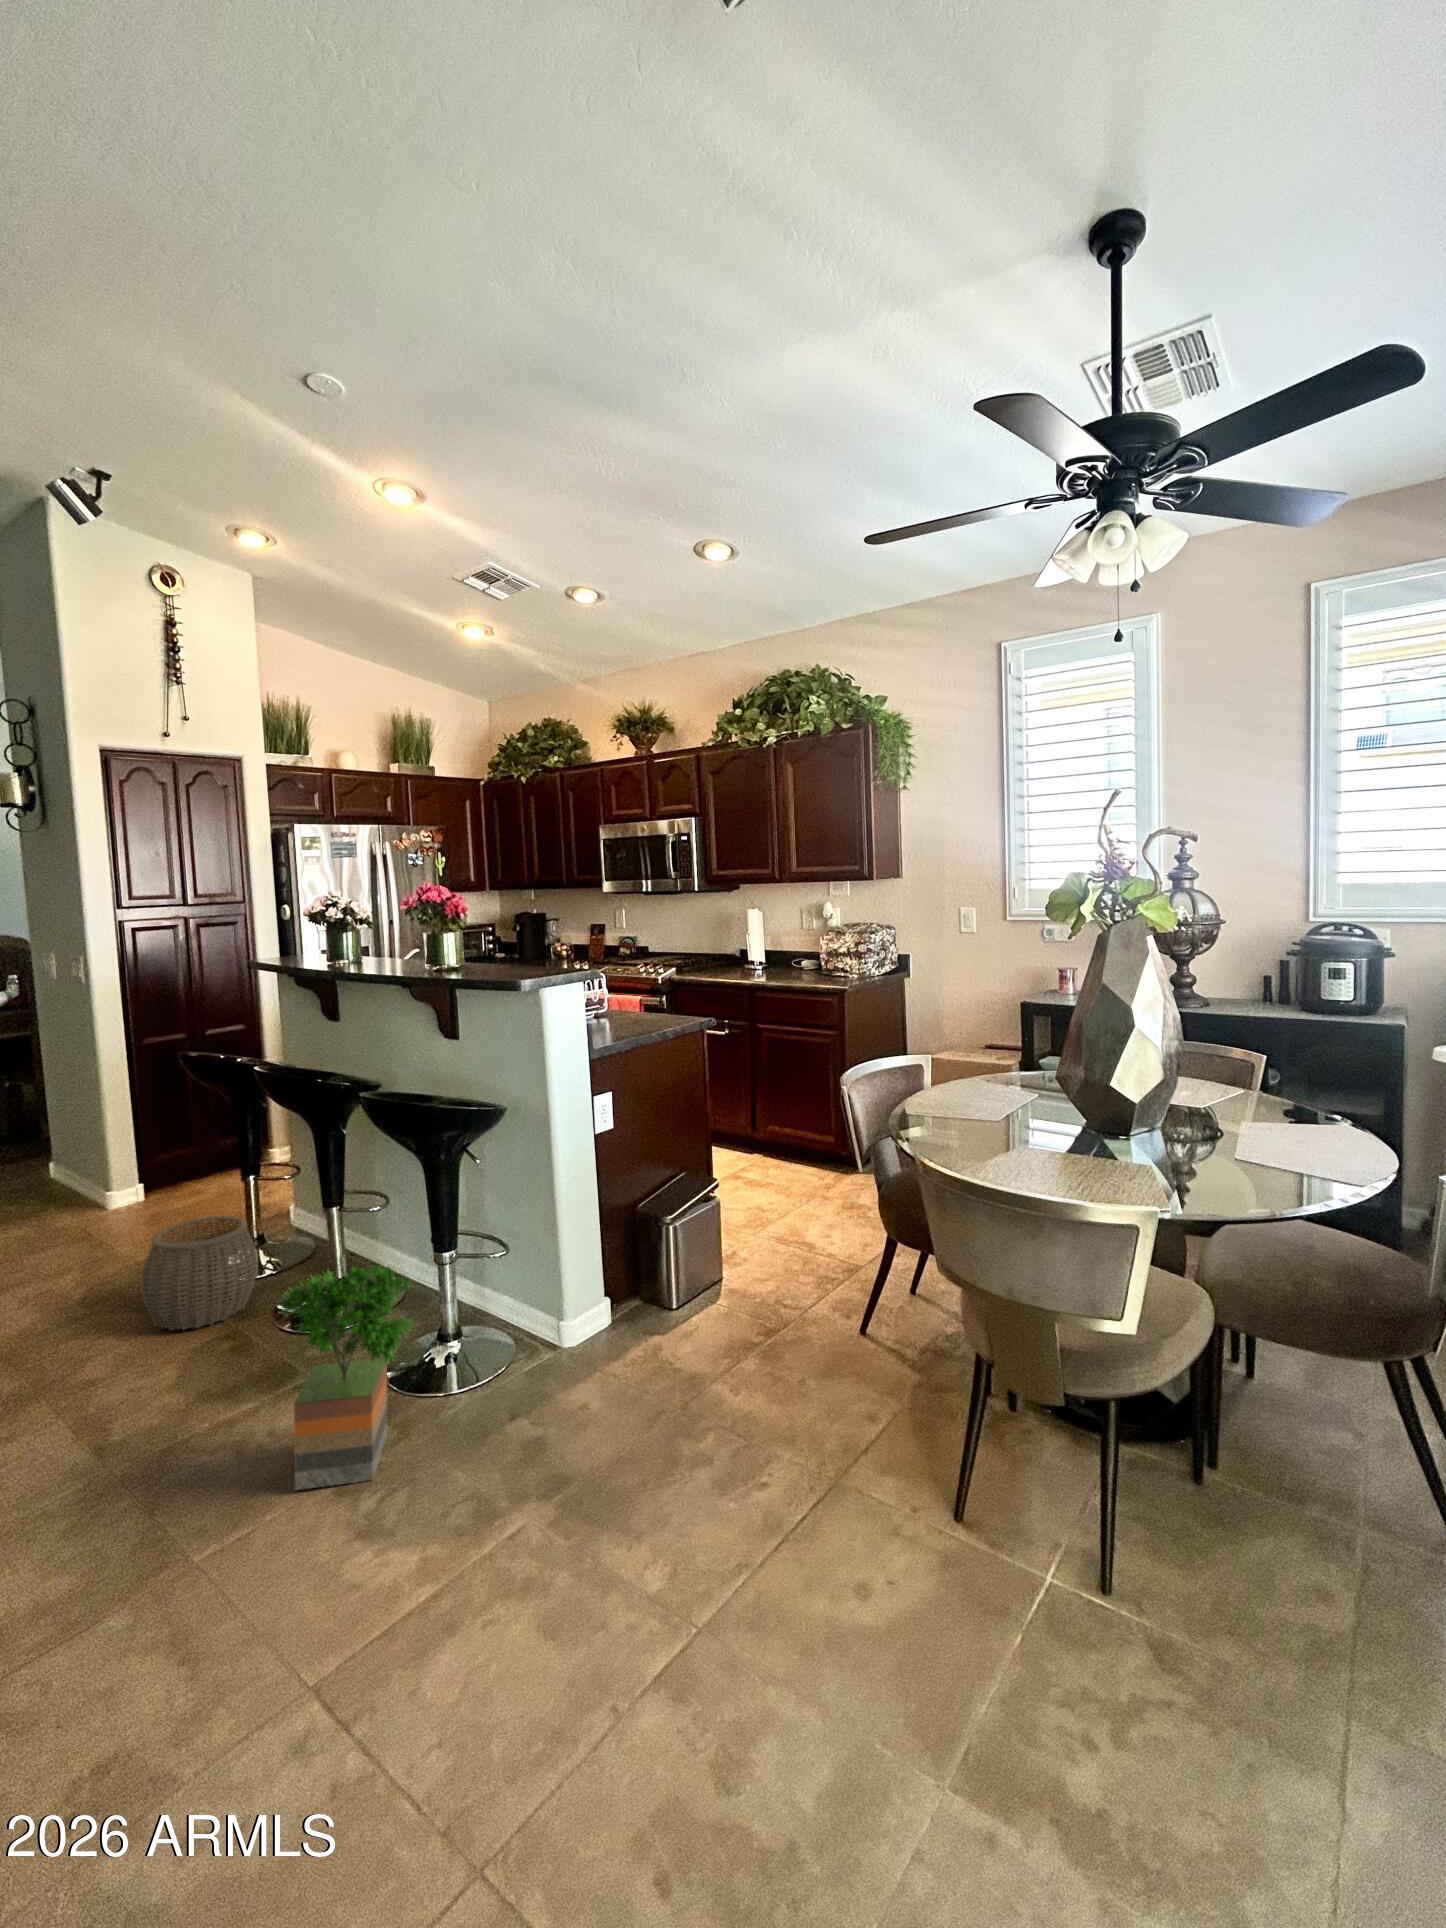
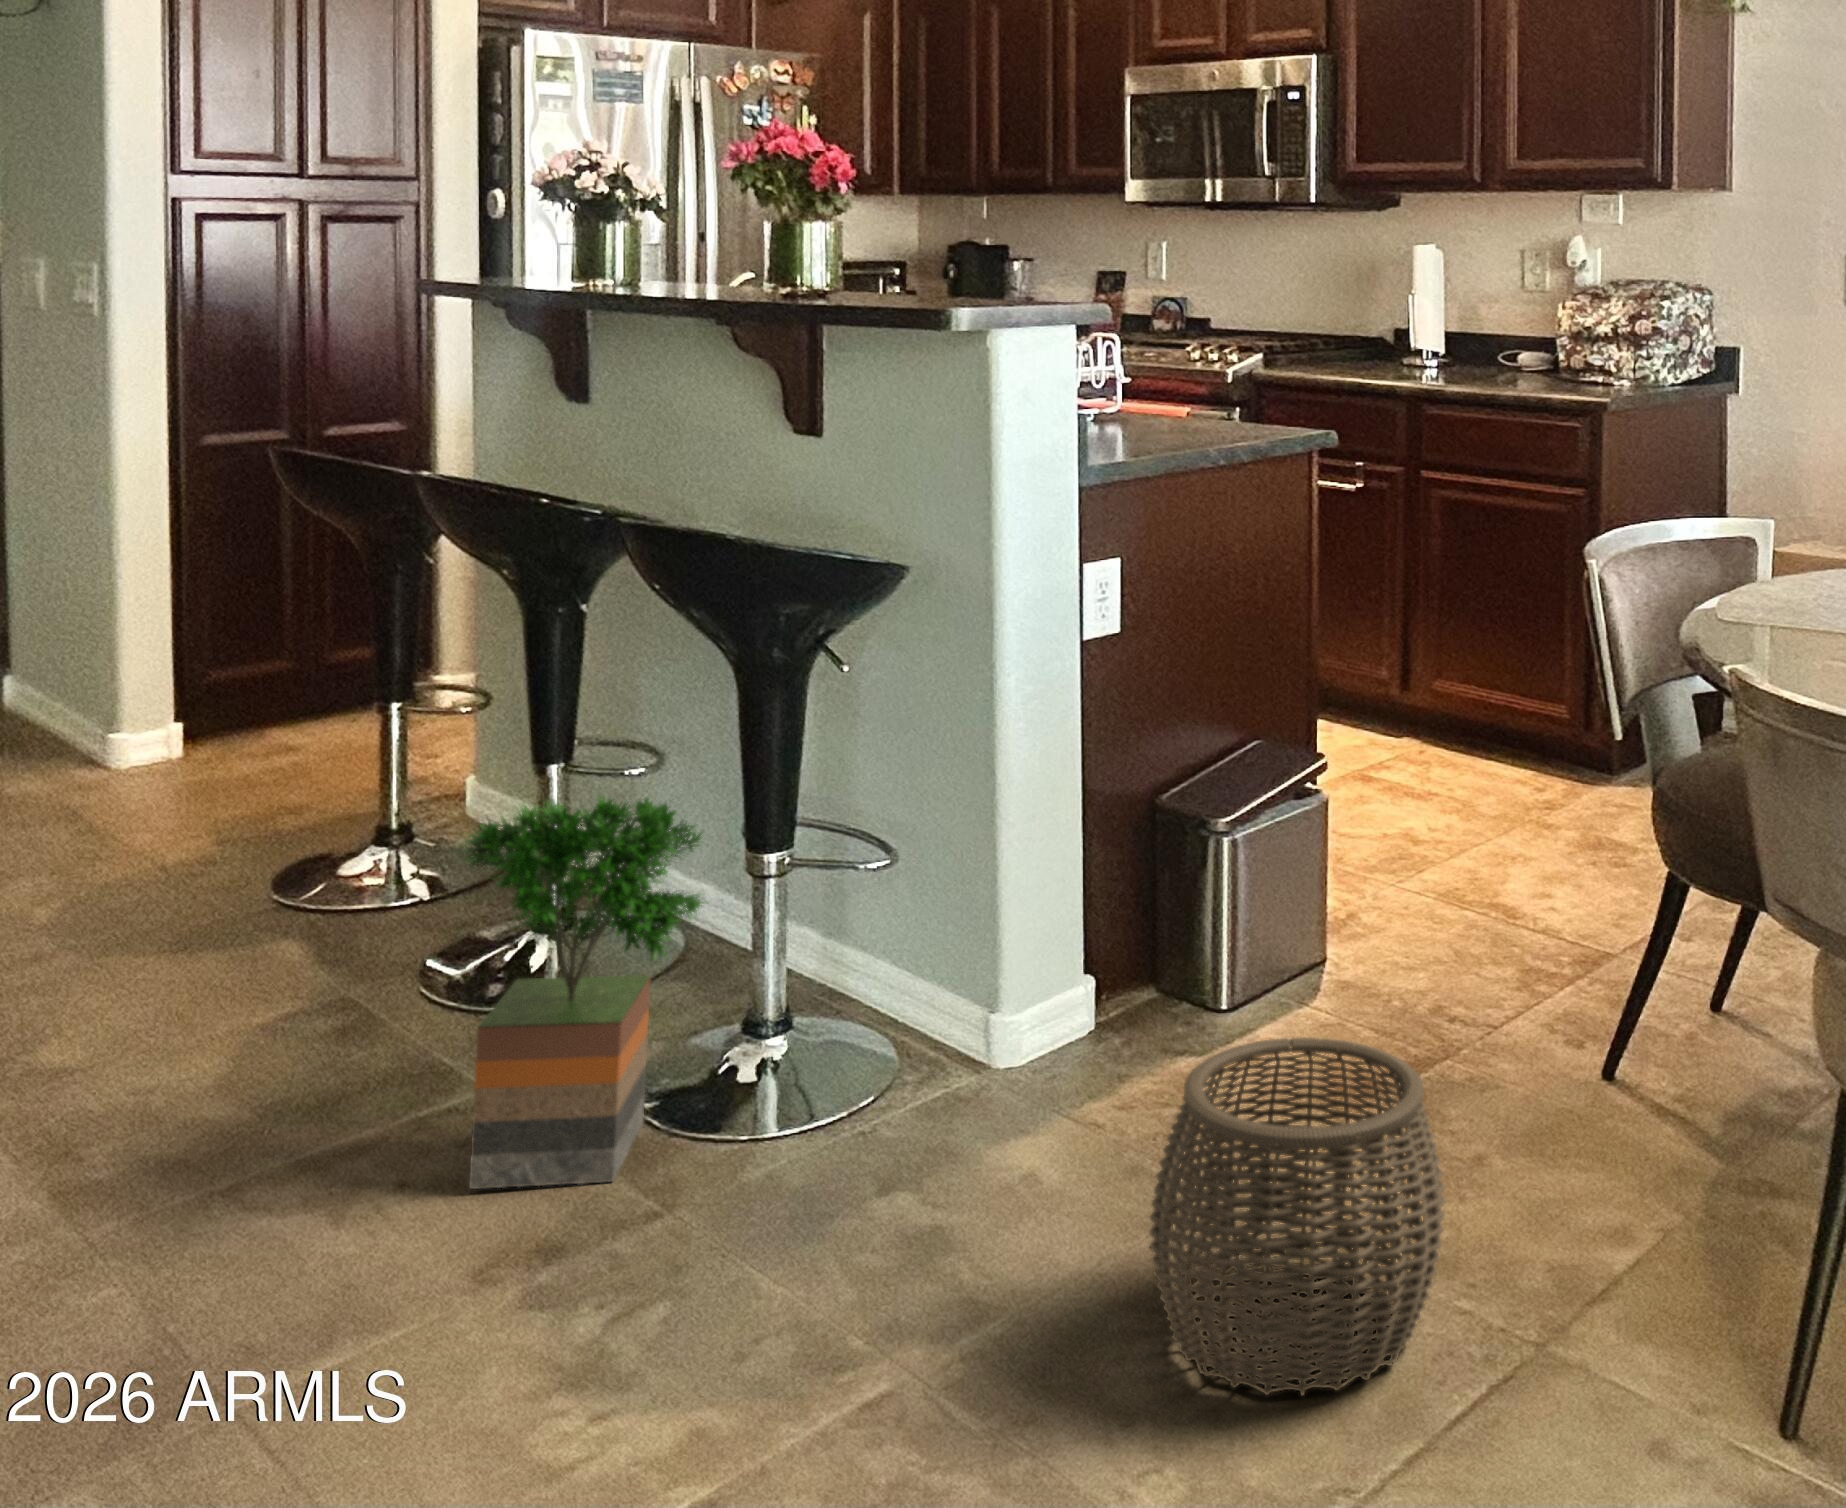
woven basket: present [141,1216,258,1330] -> present [1149,1038,1446,1395]

